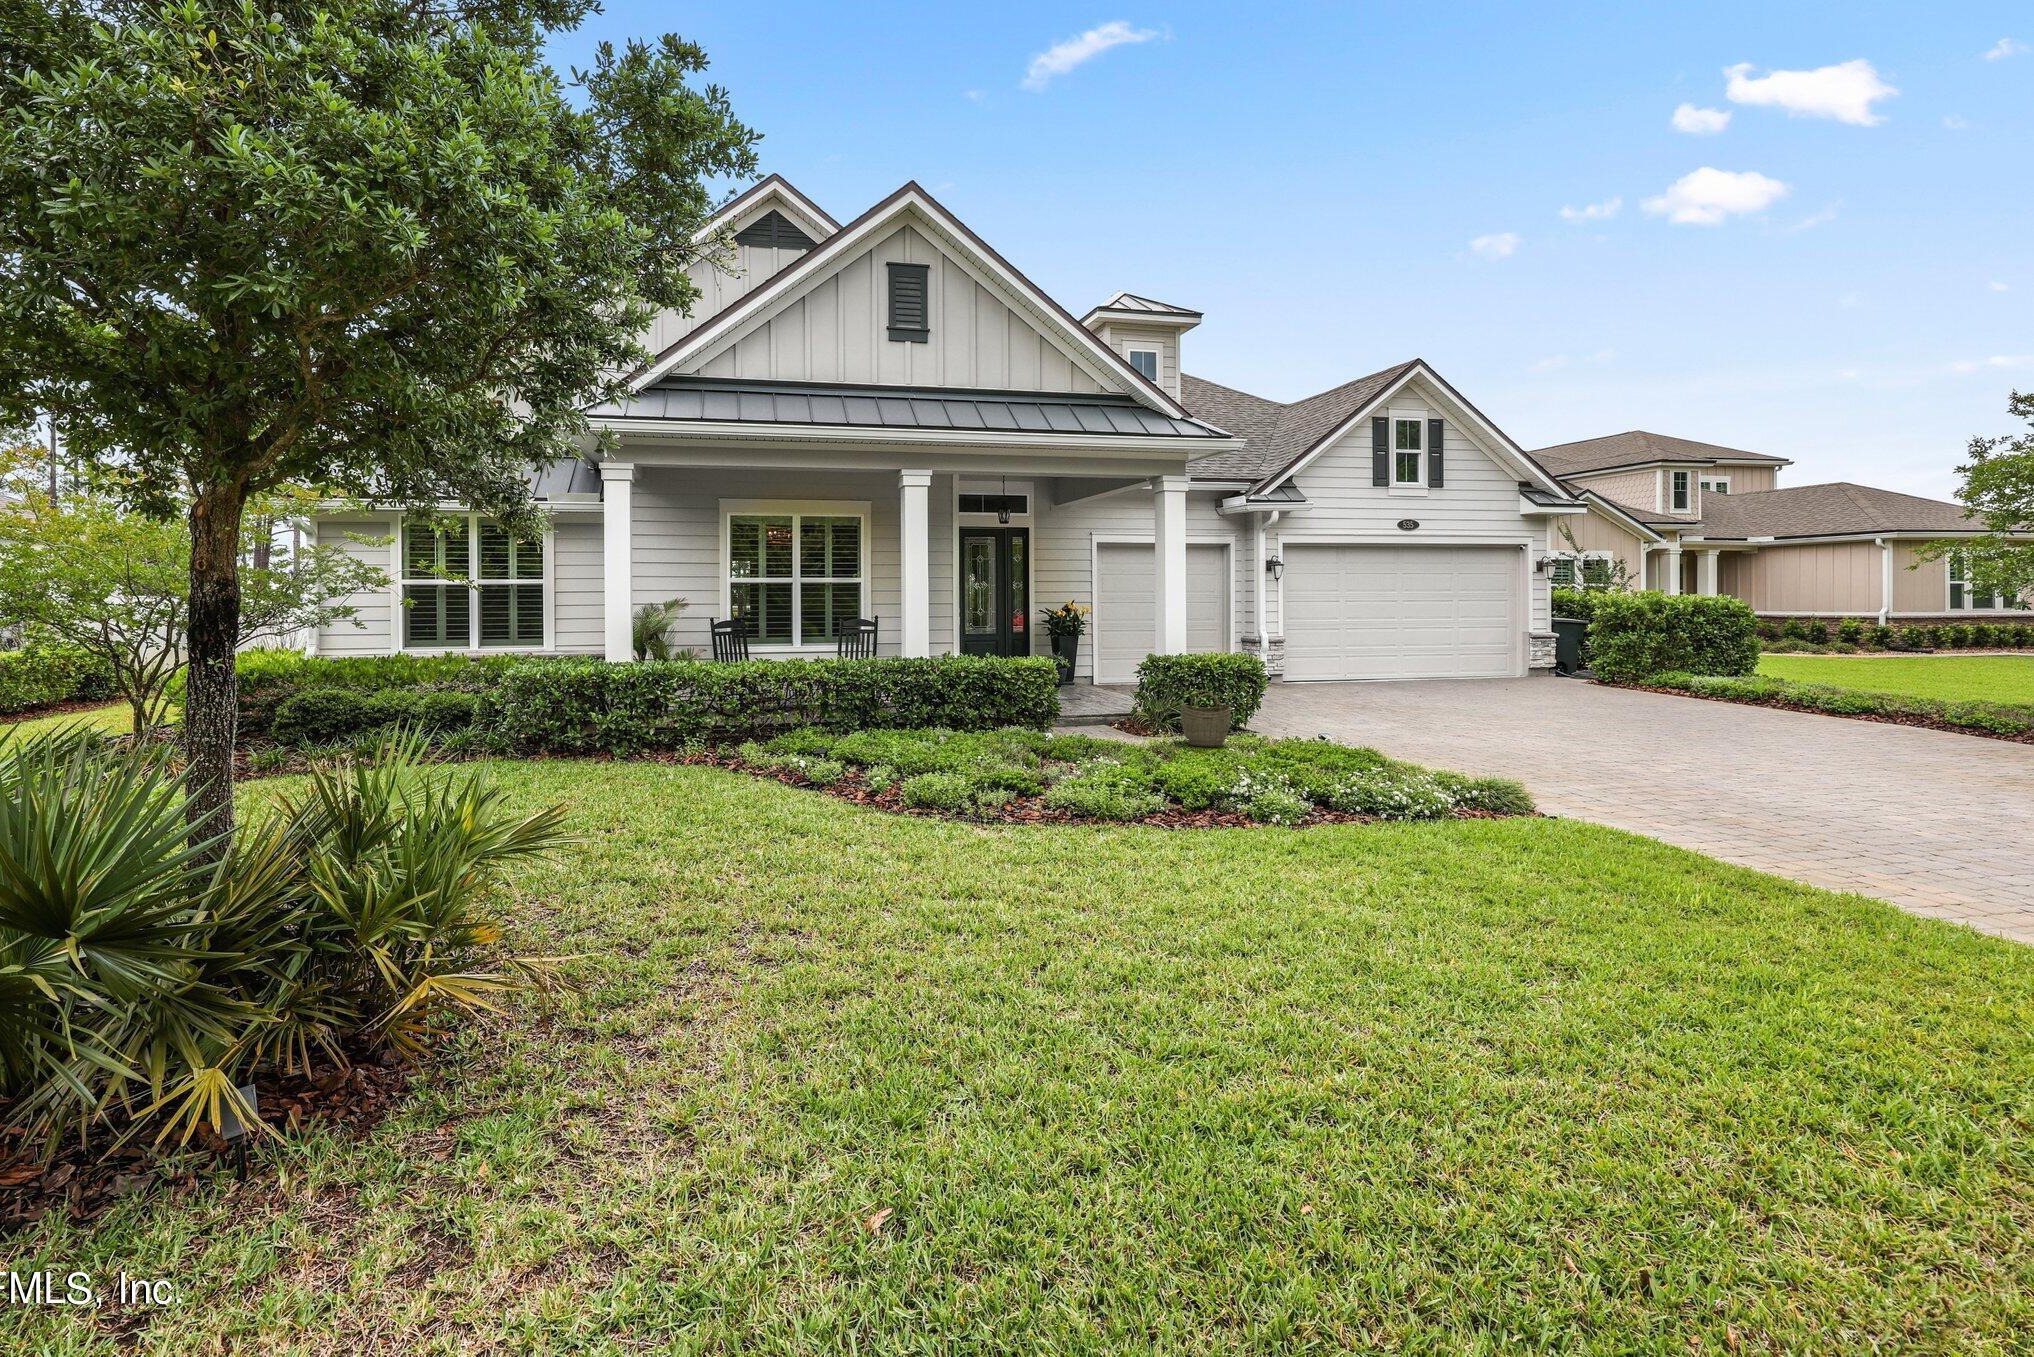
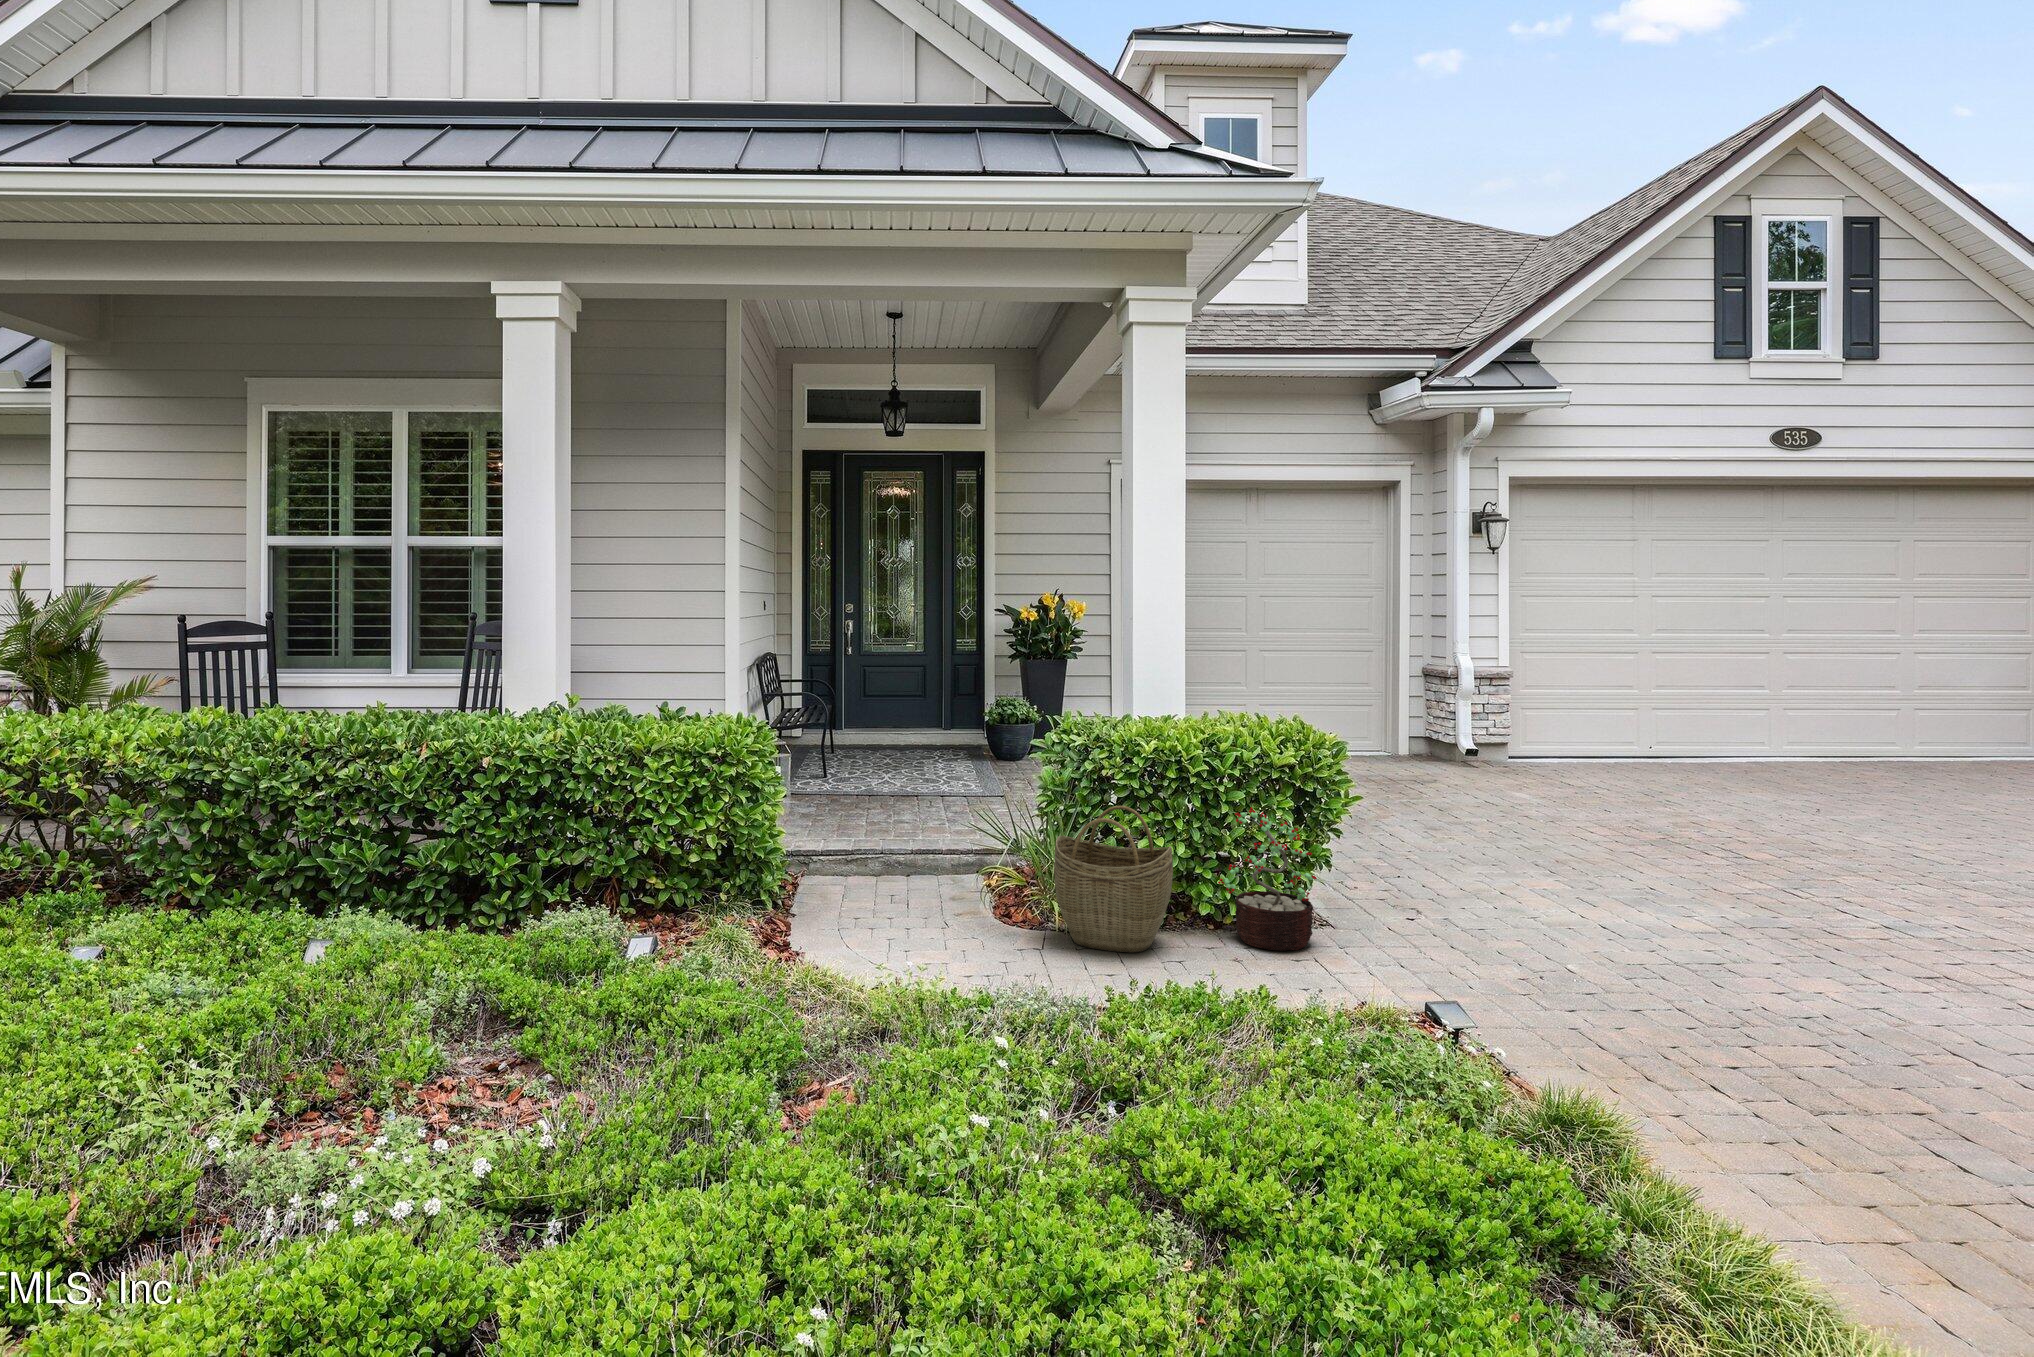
decorative plant: none [1242,689,1282,744] -> present [1218,807,1317,951]

